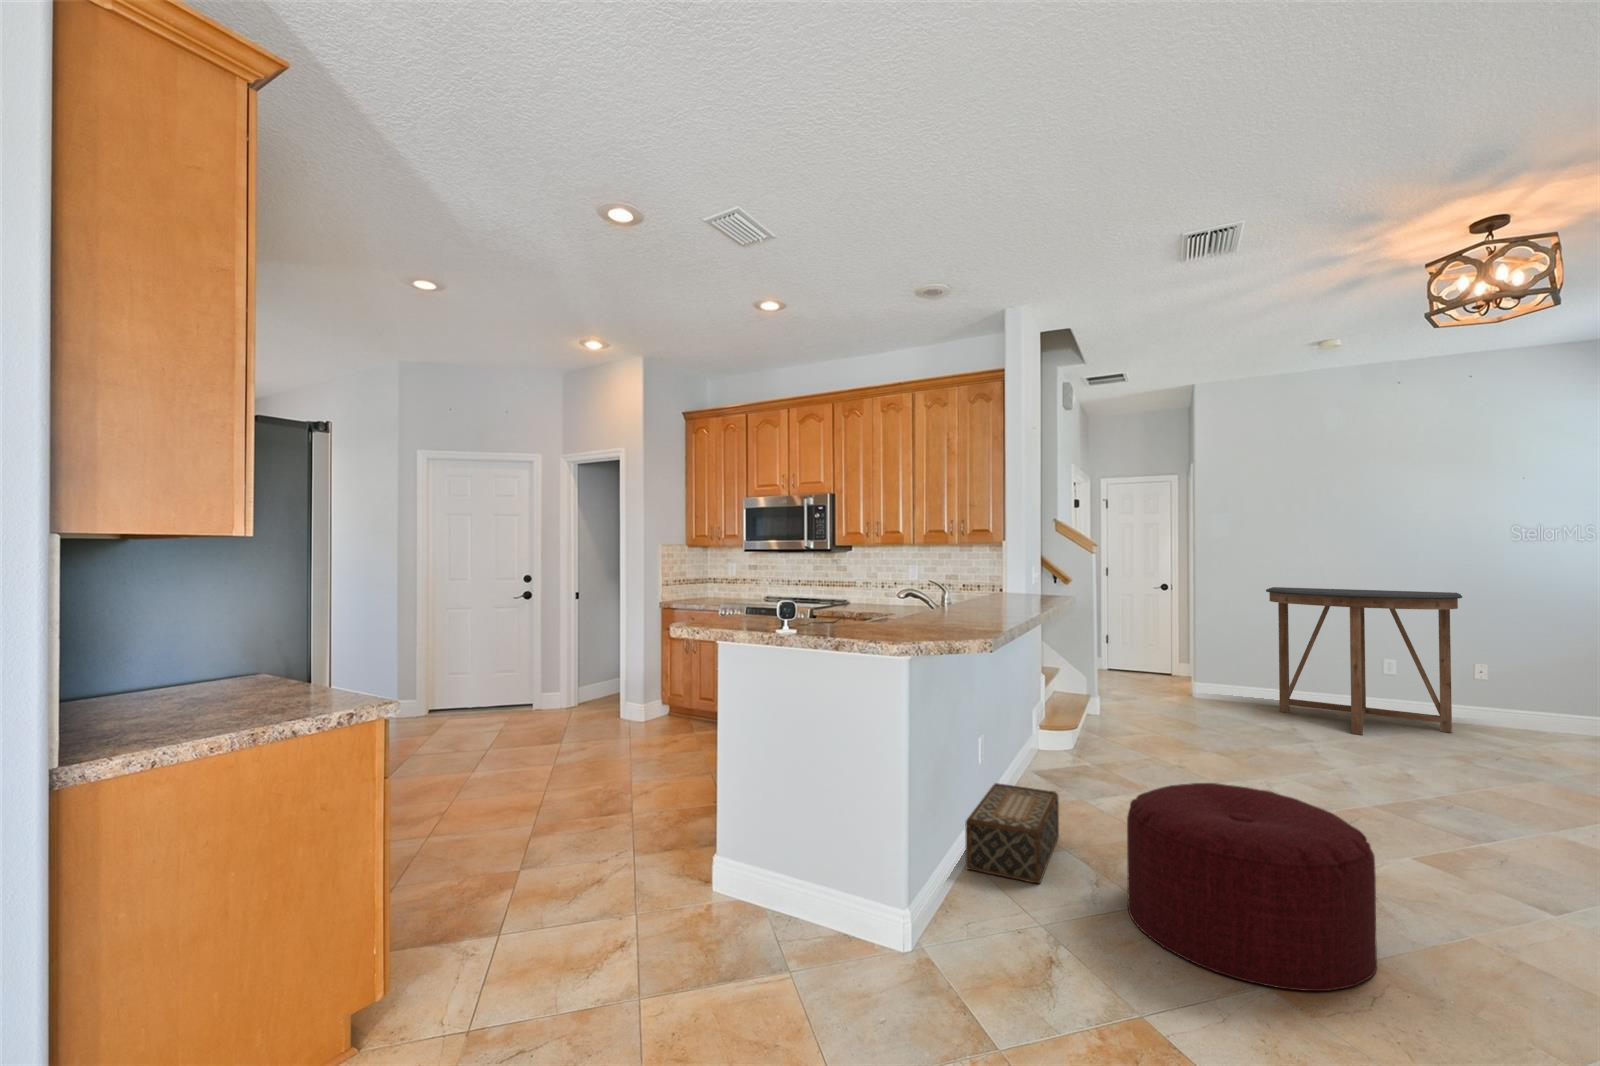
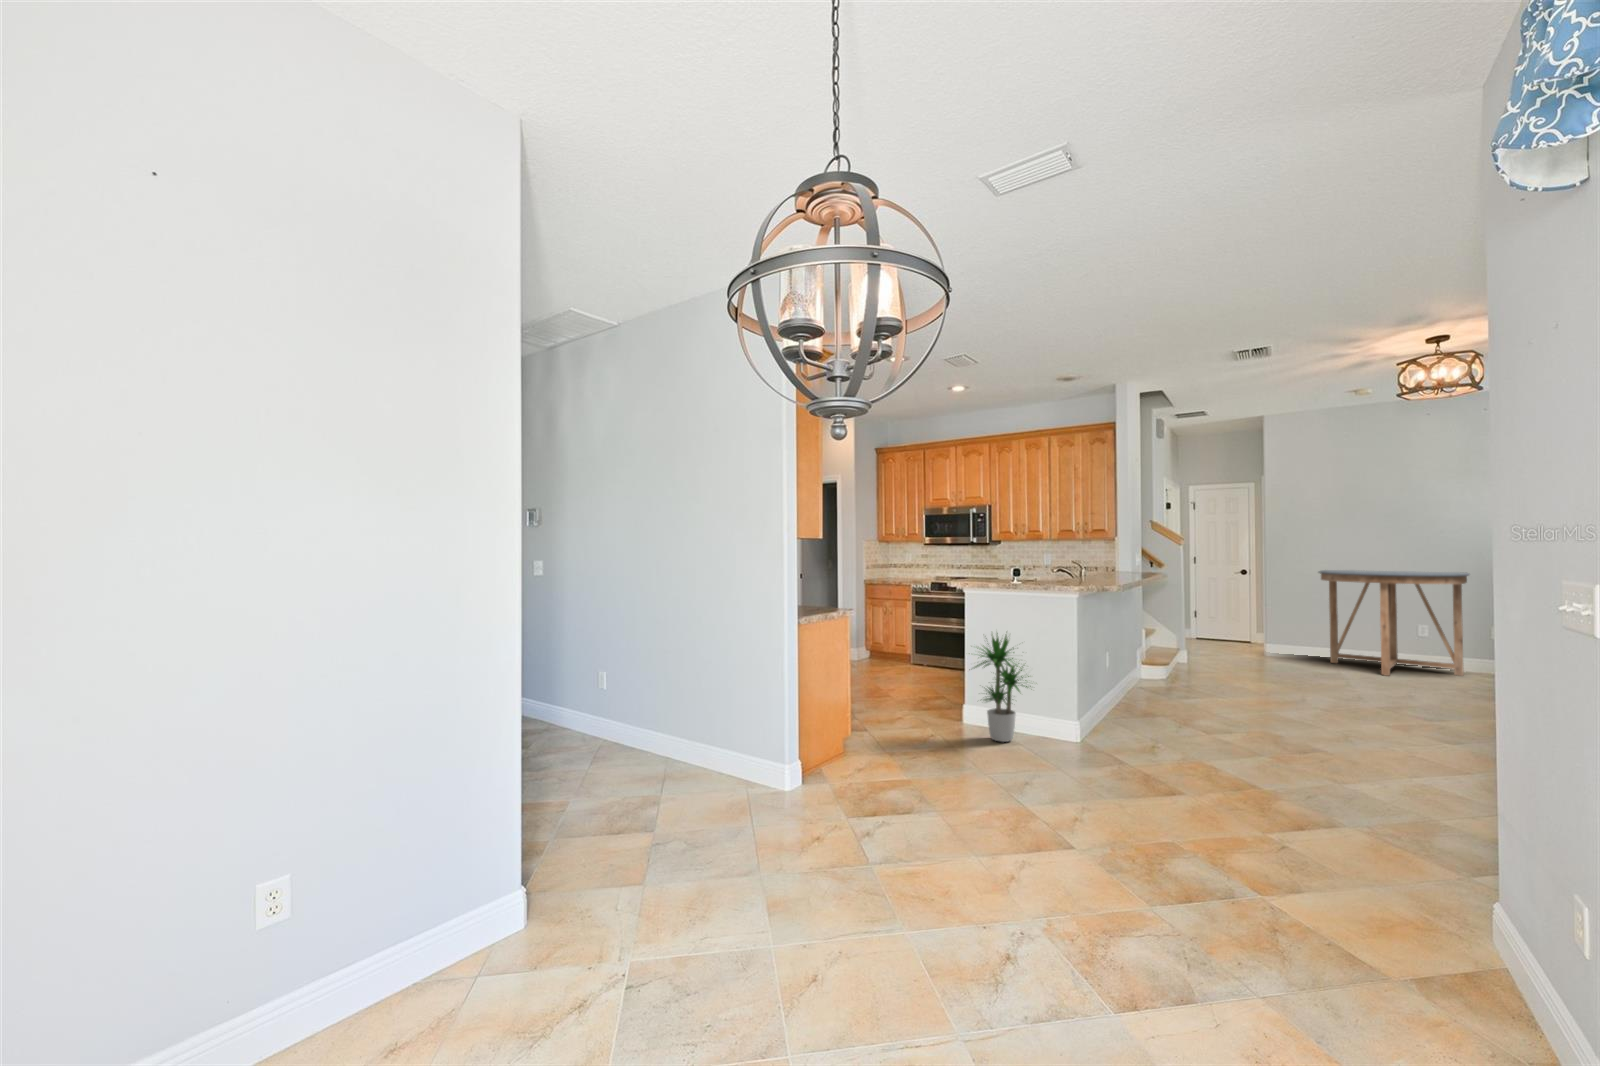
potted plant: none [706,709,840,936] -> present [975,633,1031,742]
woven basket: present [965,783,1059,883] -> none [1103,684,1159,731]
ottoman: present [1127,783,1377,991] -> none [1200,675,1339,765]

